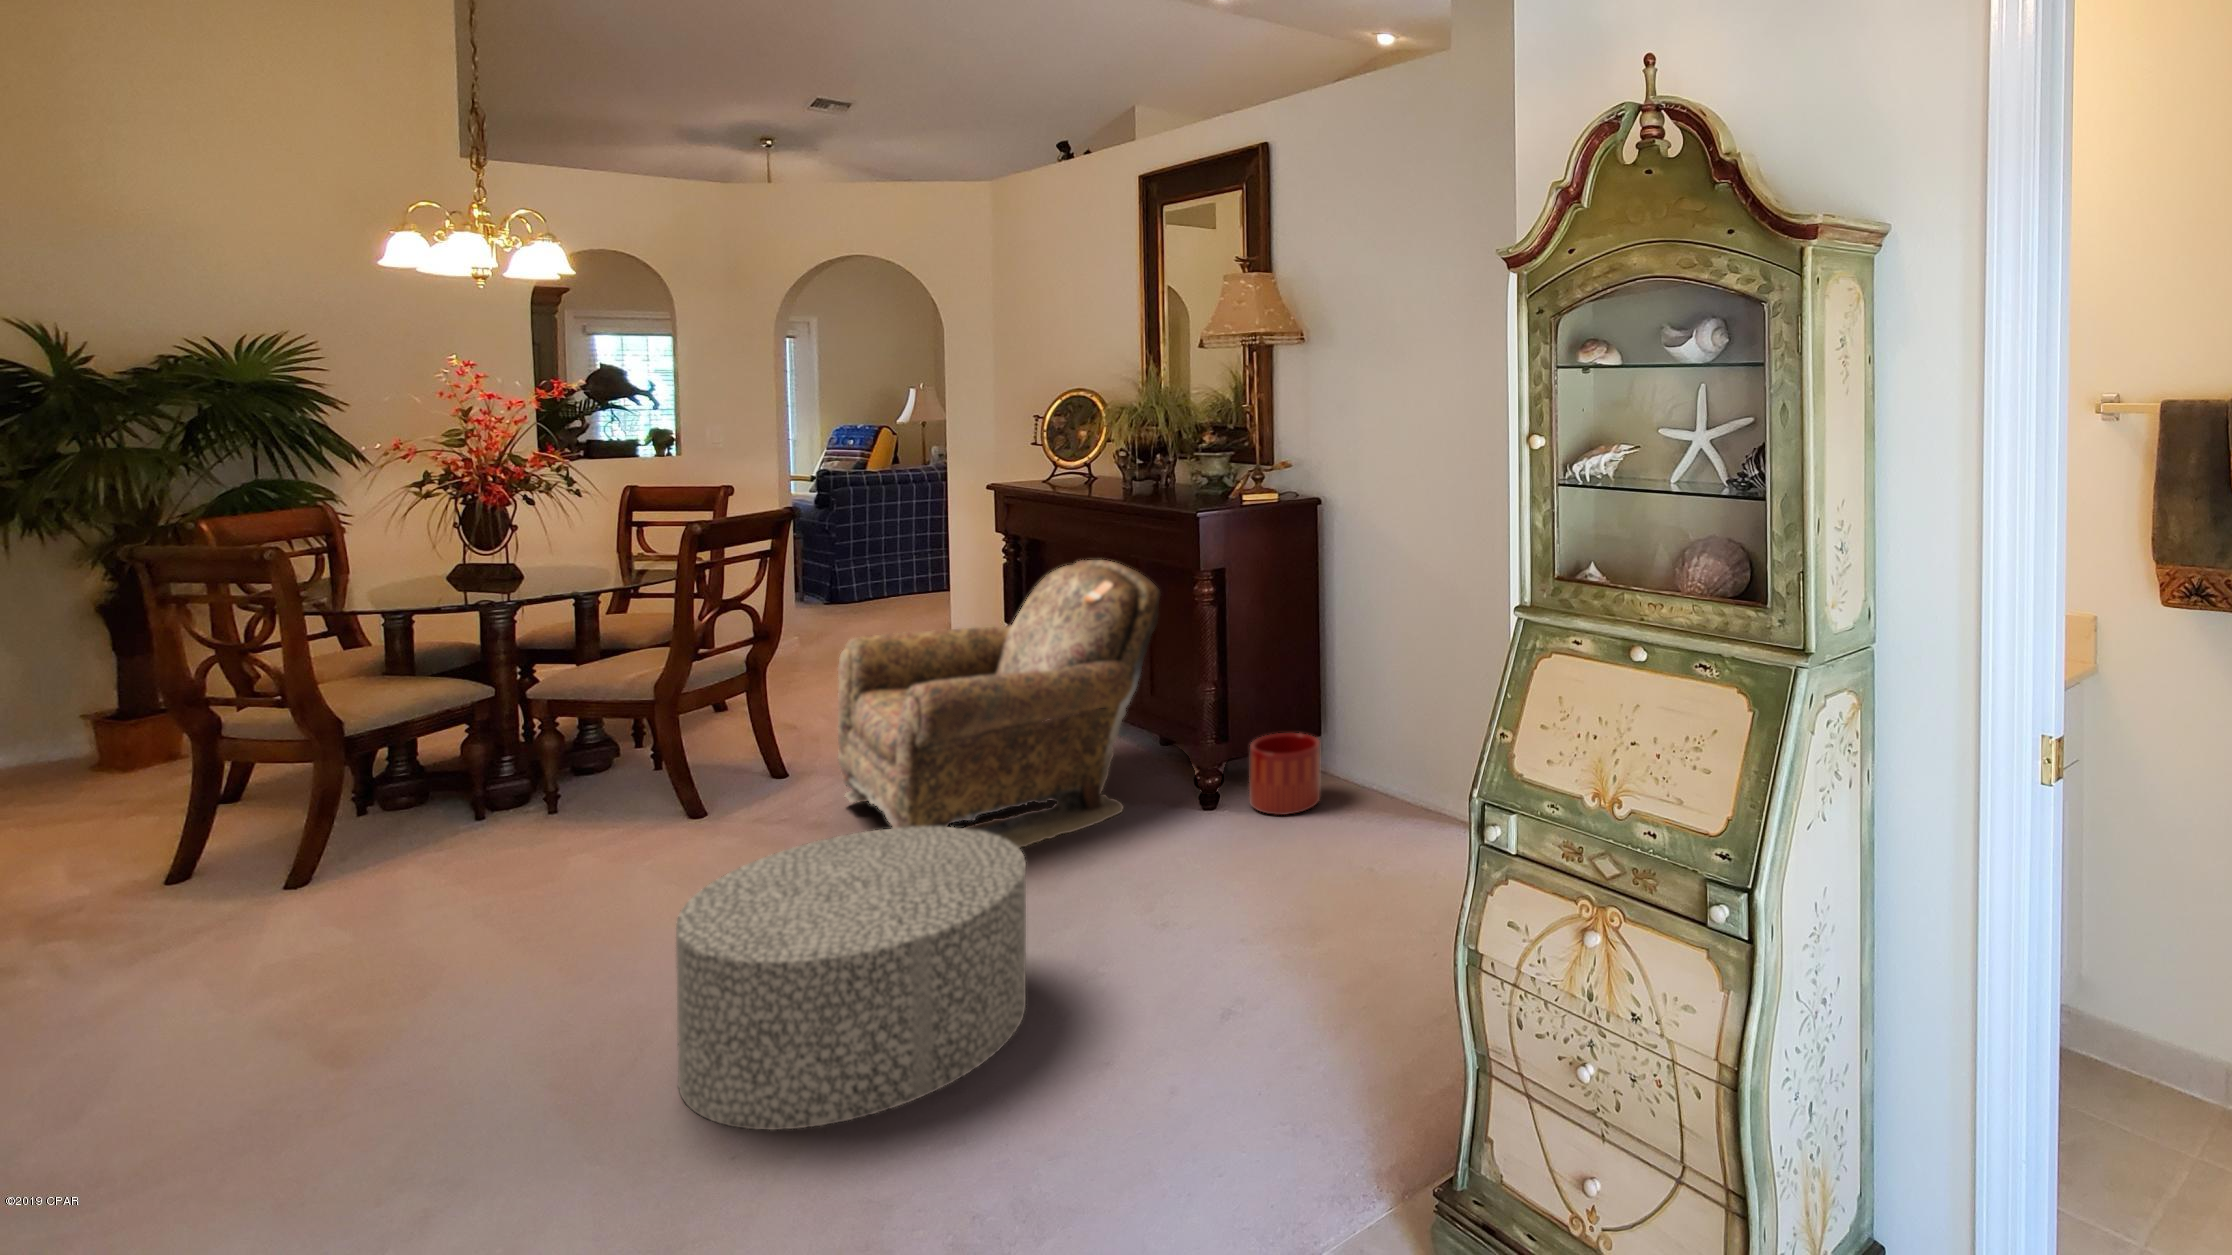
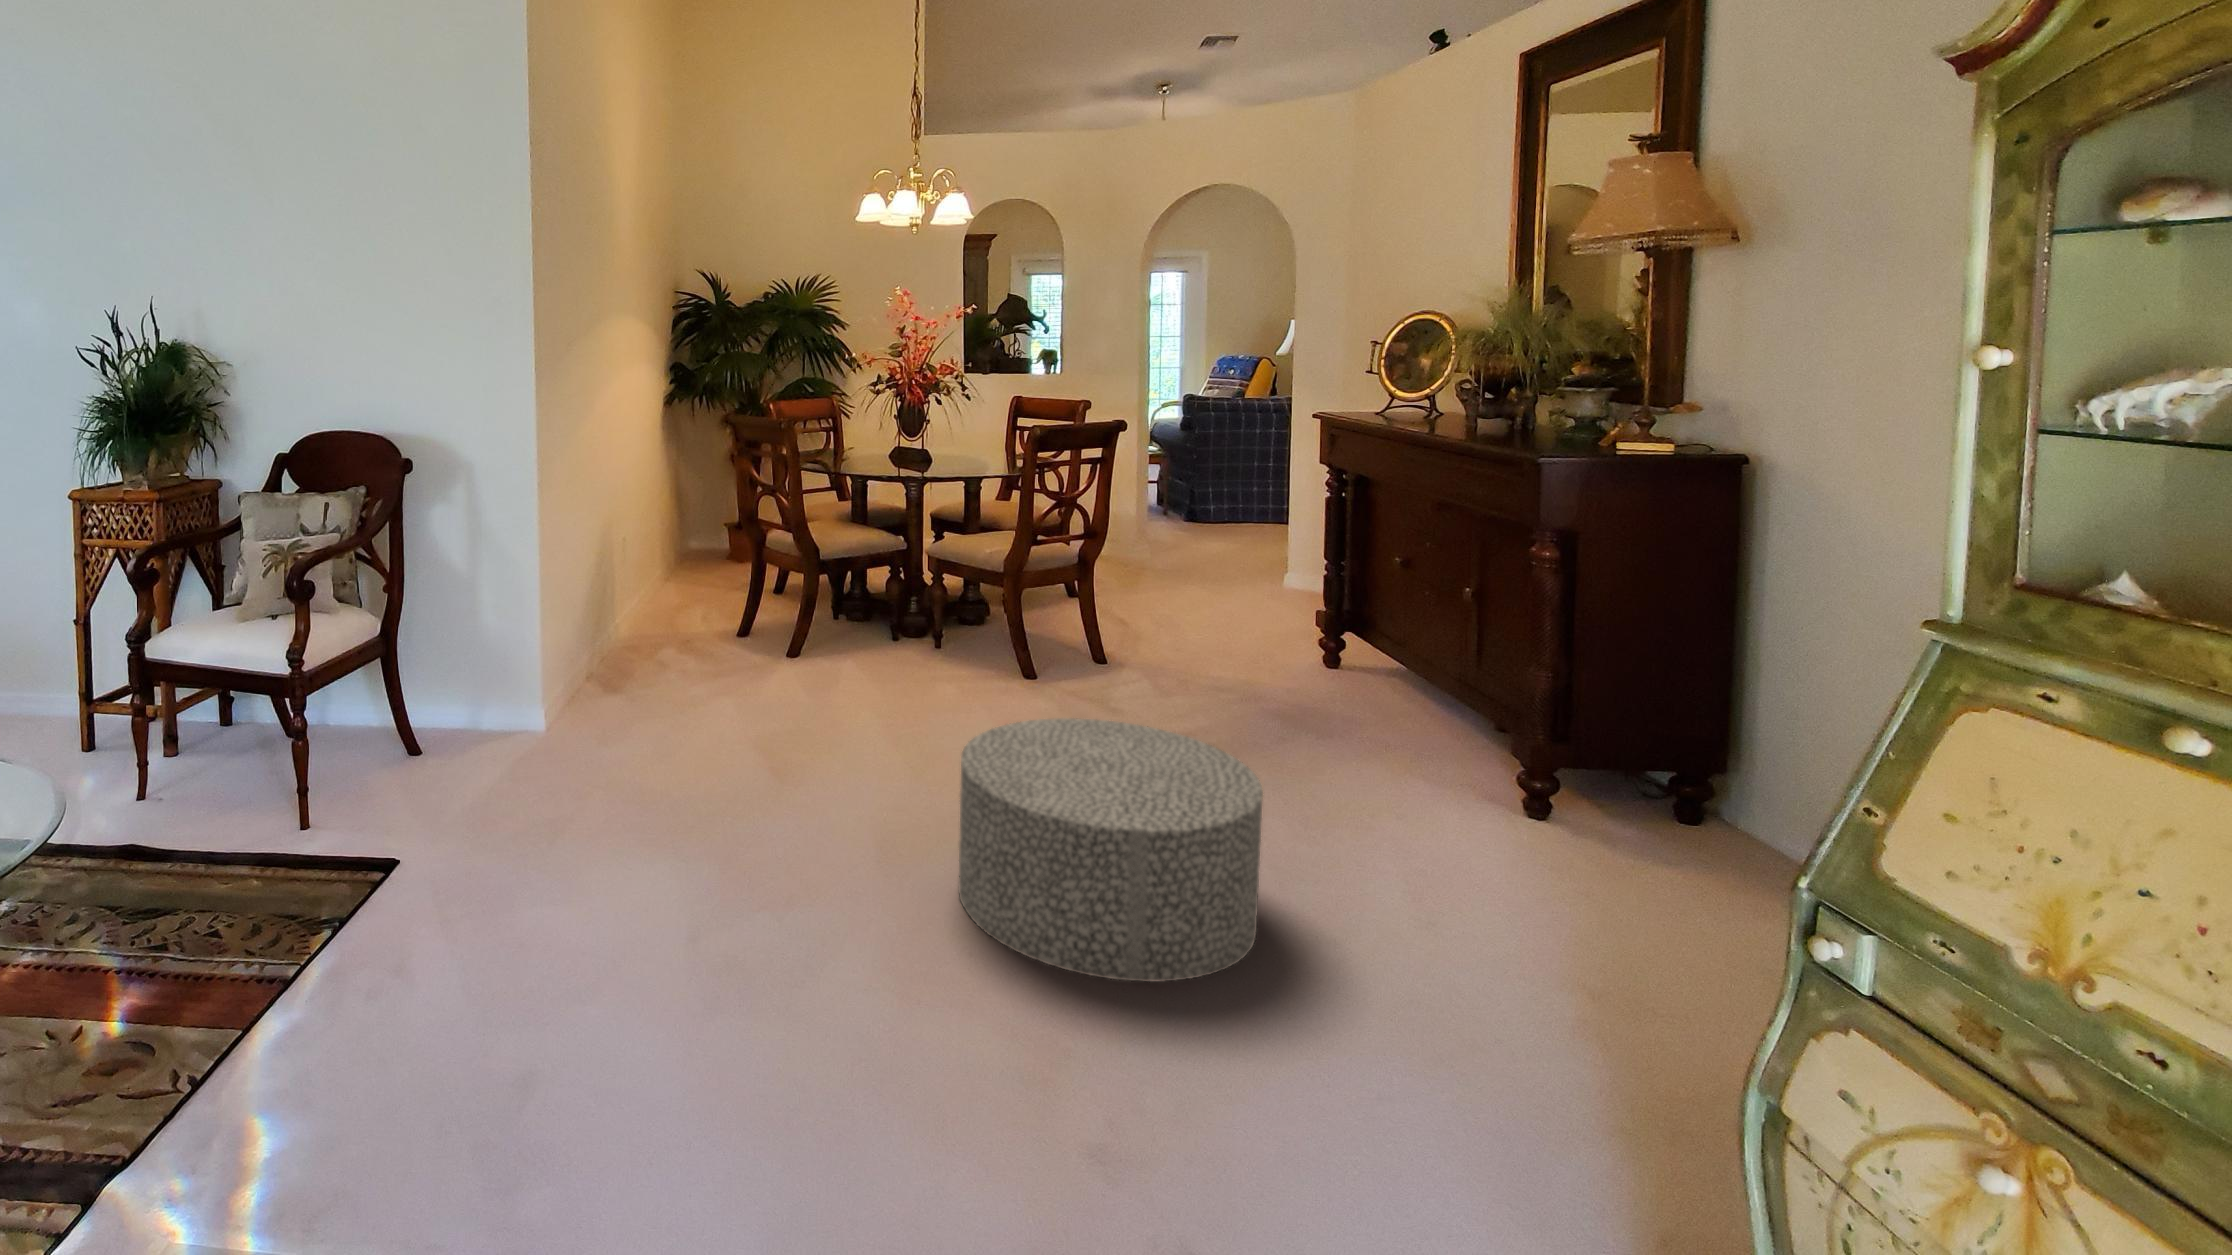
armchair: present [838,560,1160,848] -> none [1142,503,1489,795]
planter: present [1249,733,1320,815] -> none [1595,753,1714,865]

